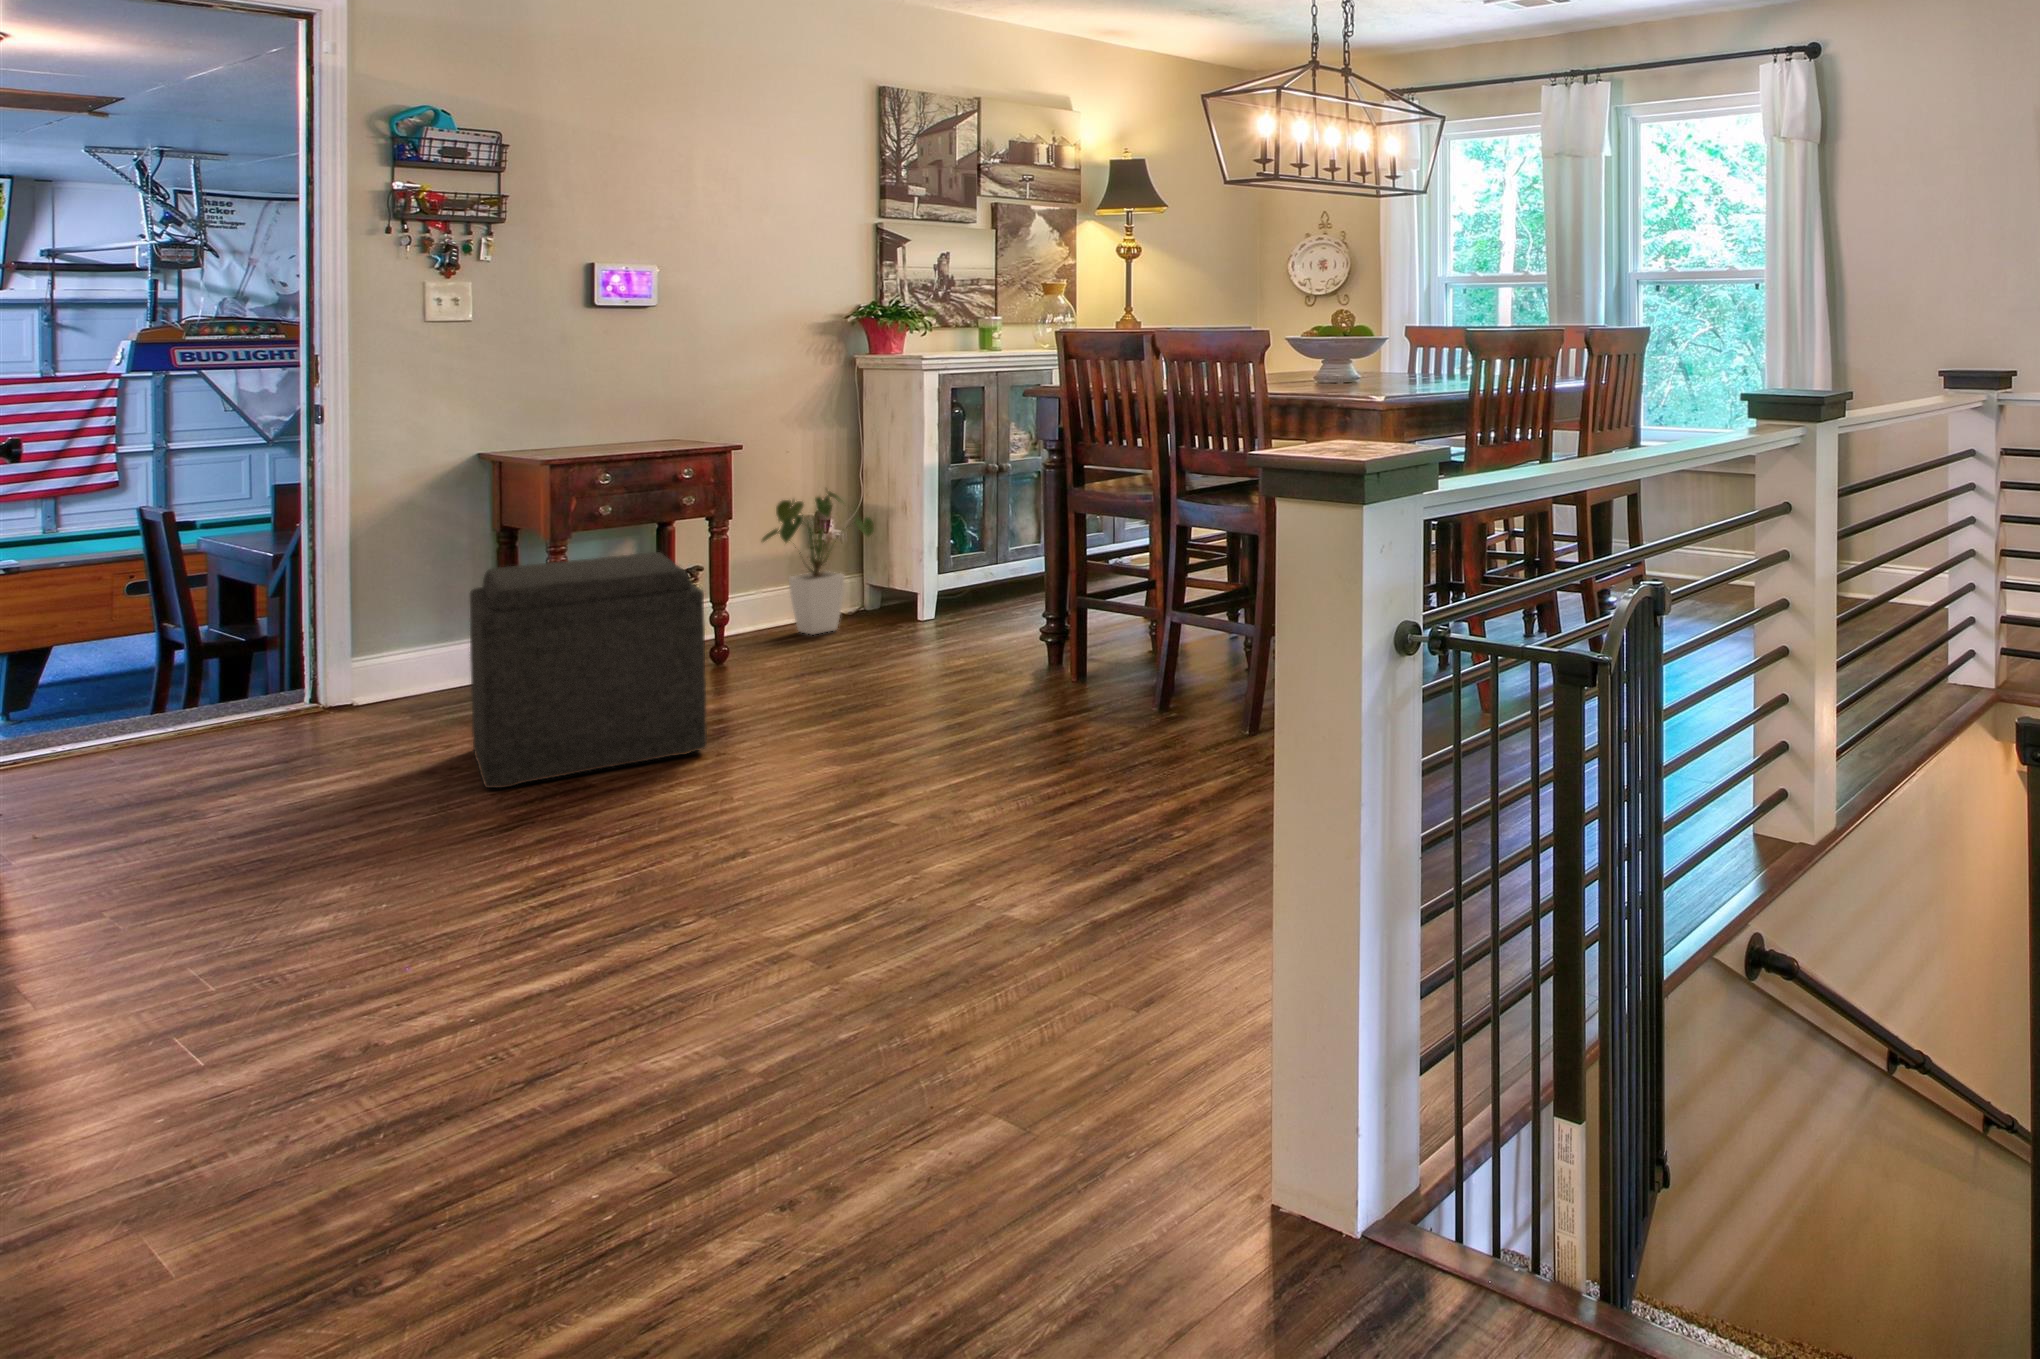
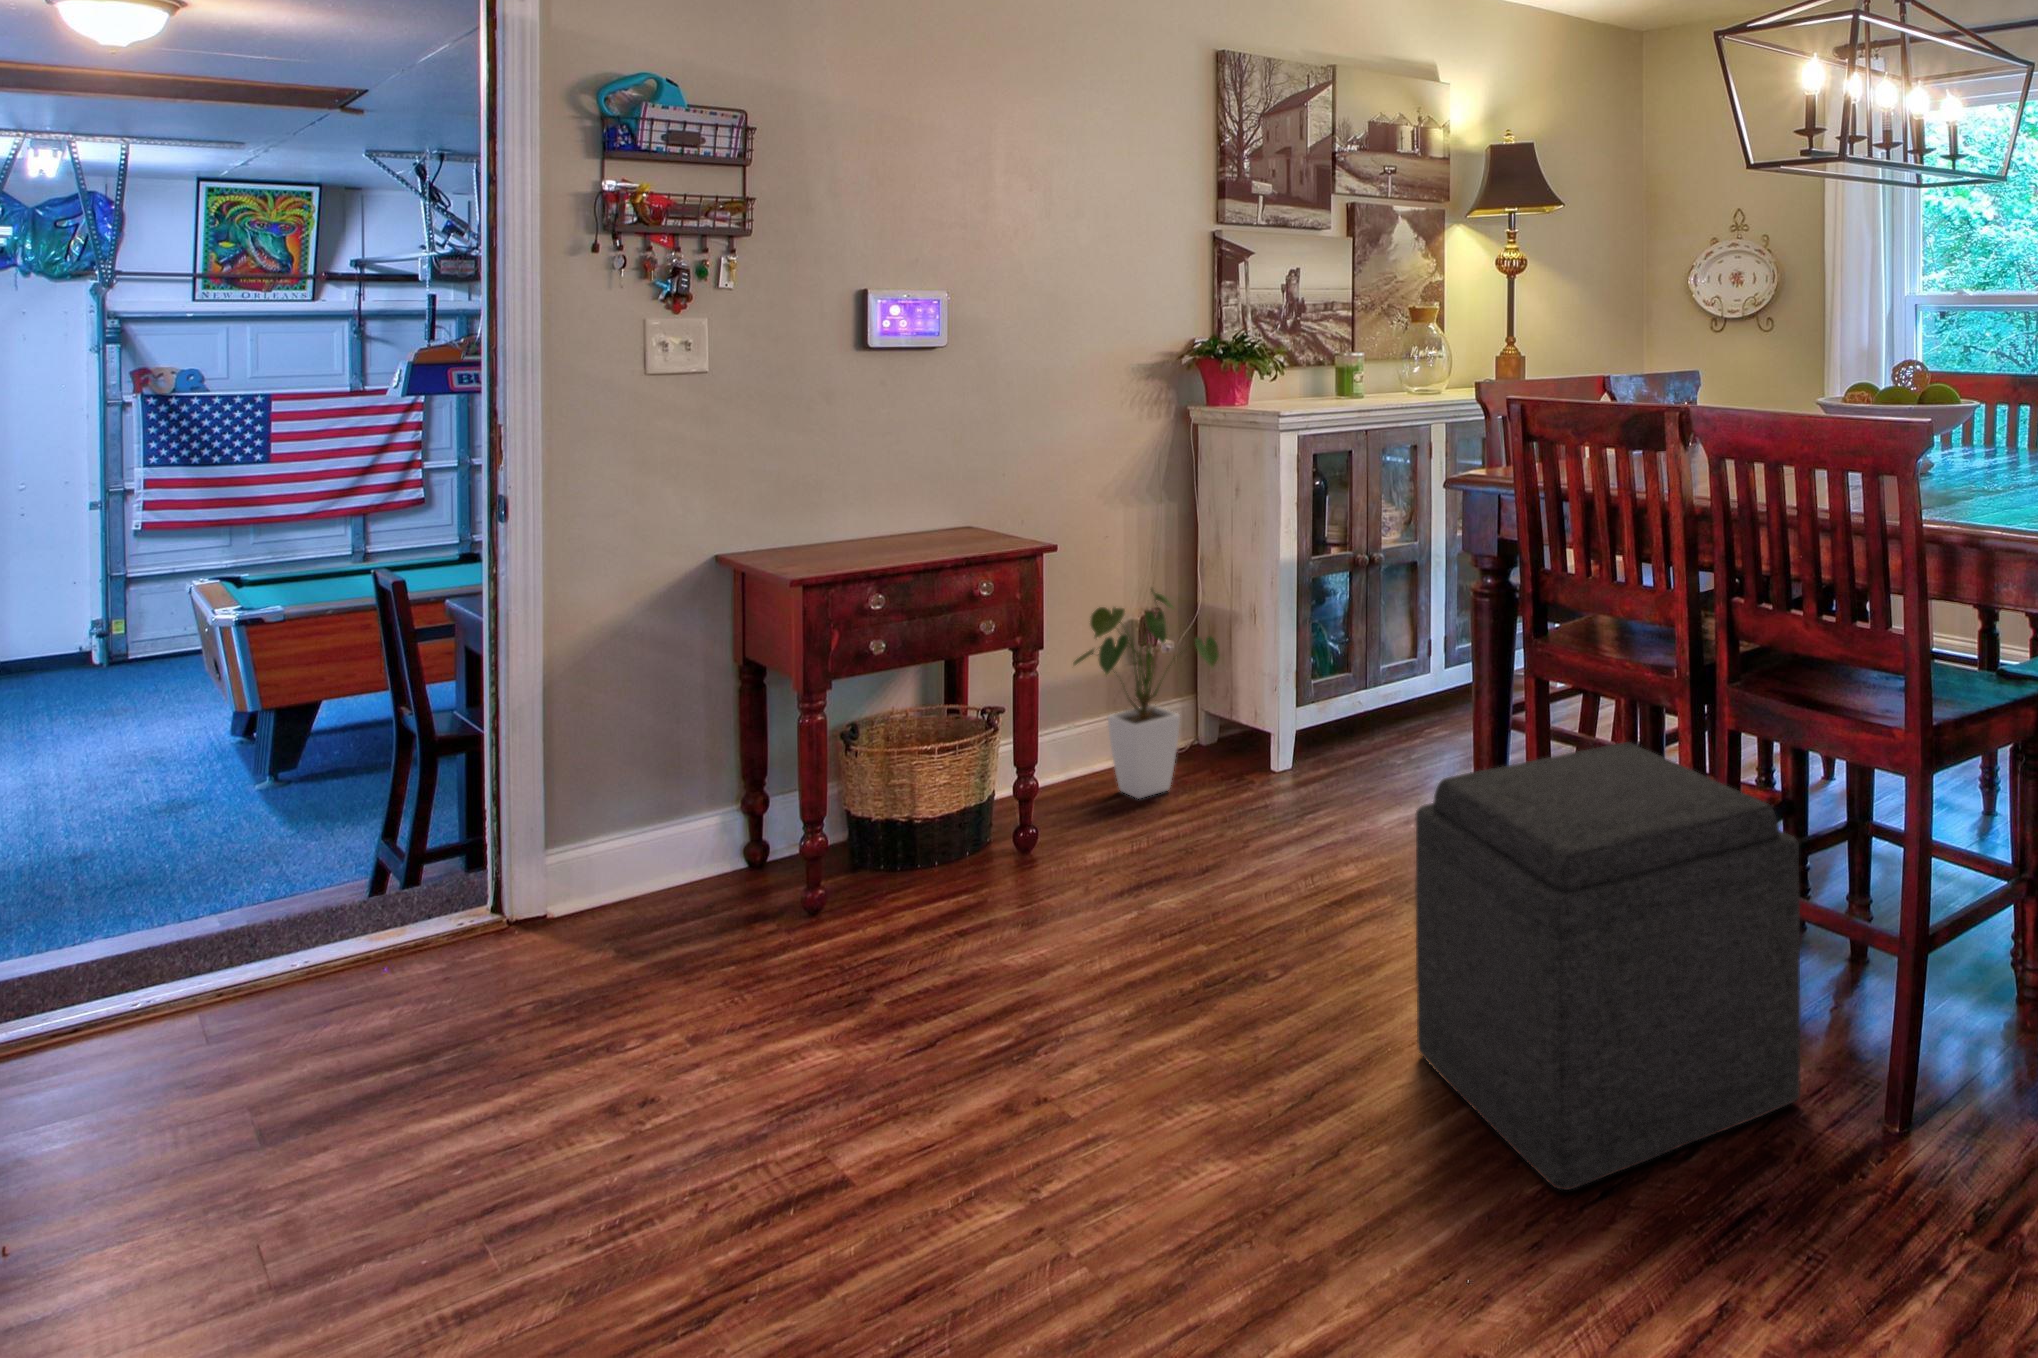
ottoman: present [470,552,707,788] -> present [1415,742,1801,1190]

